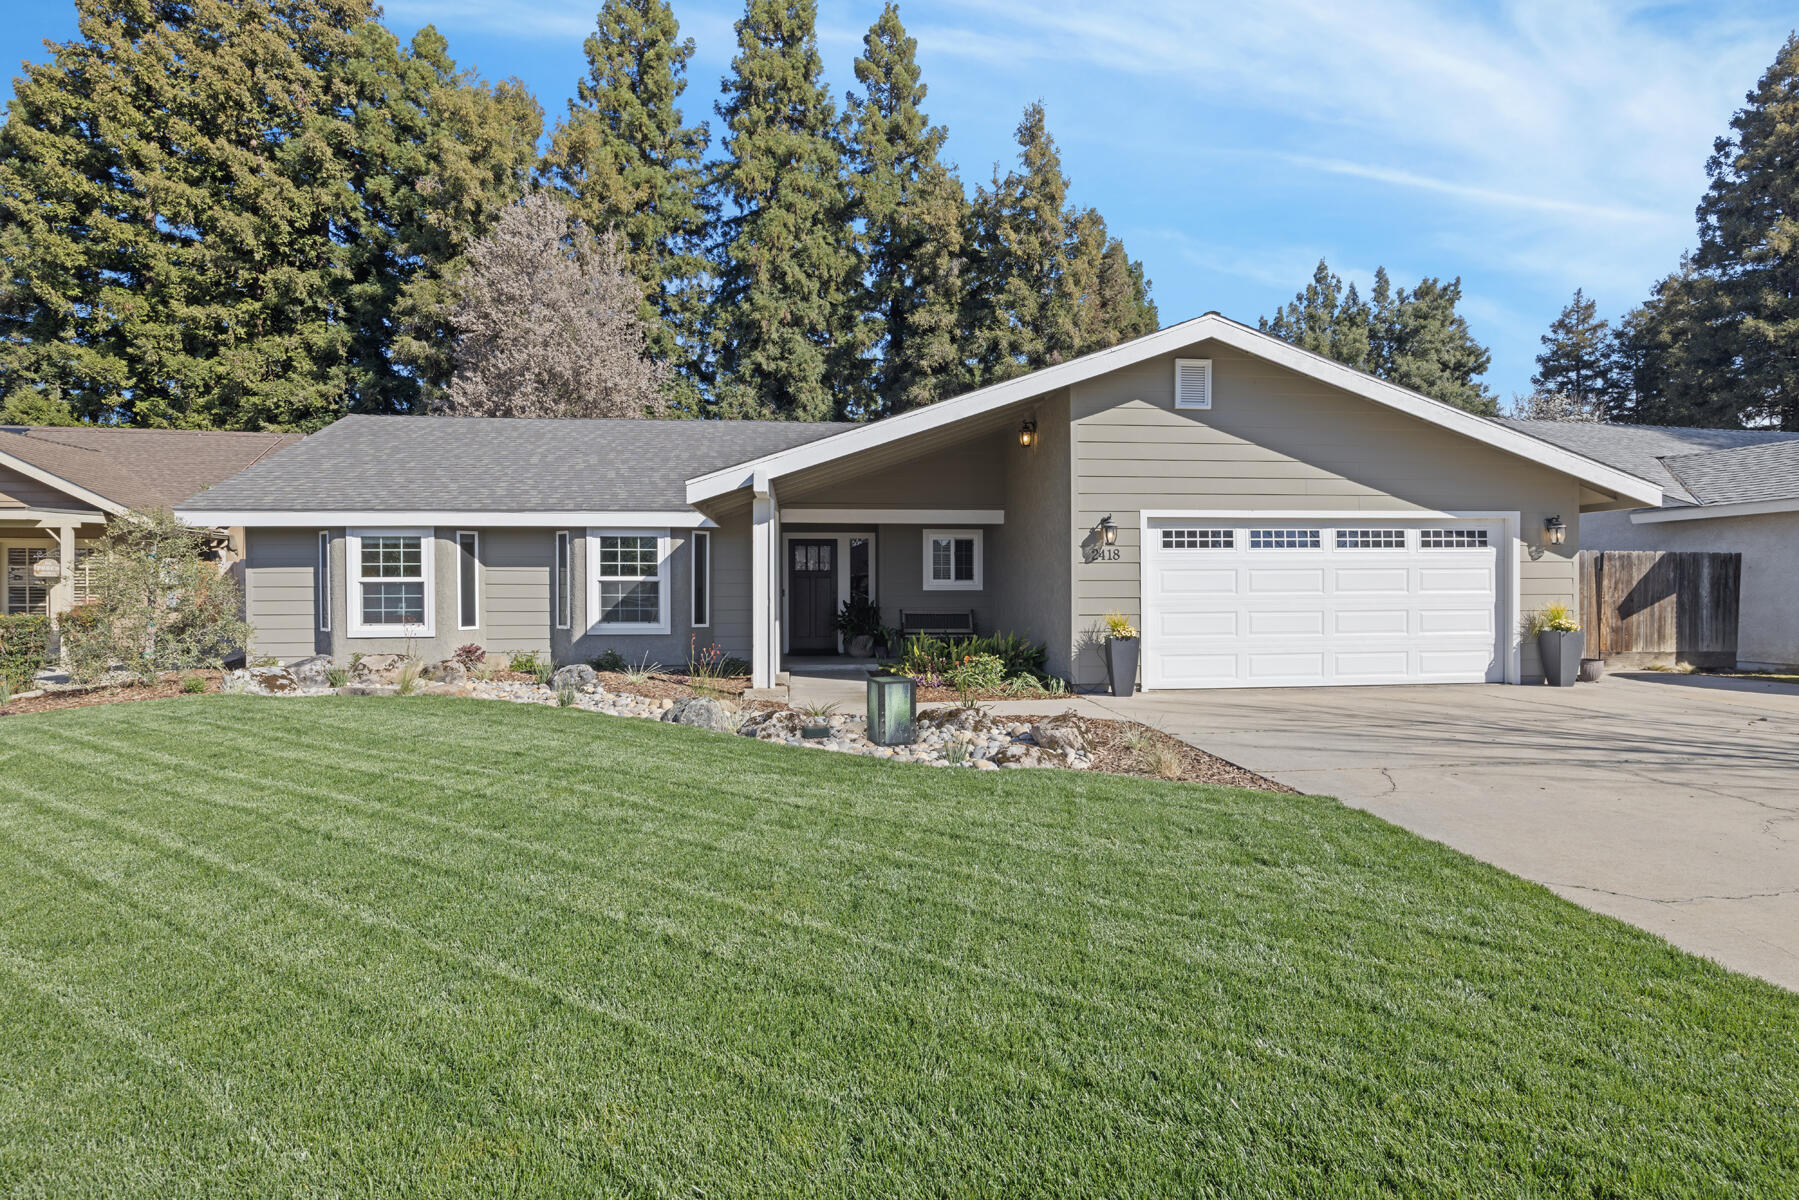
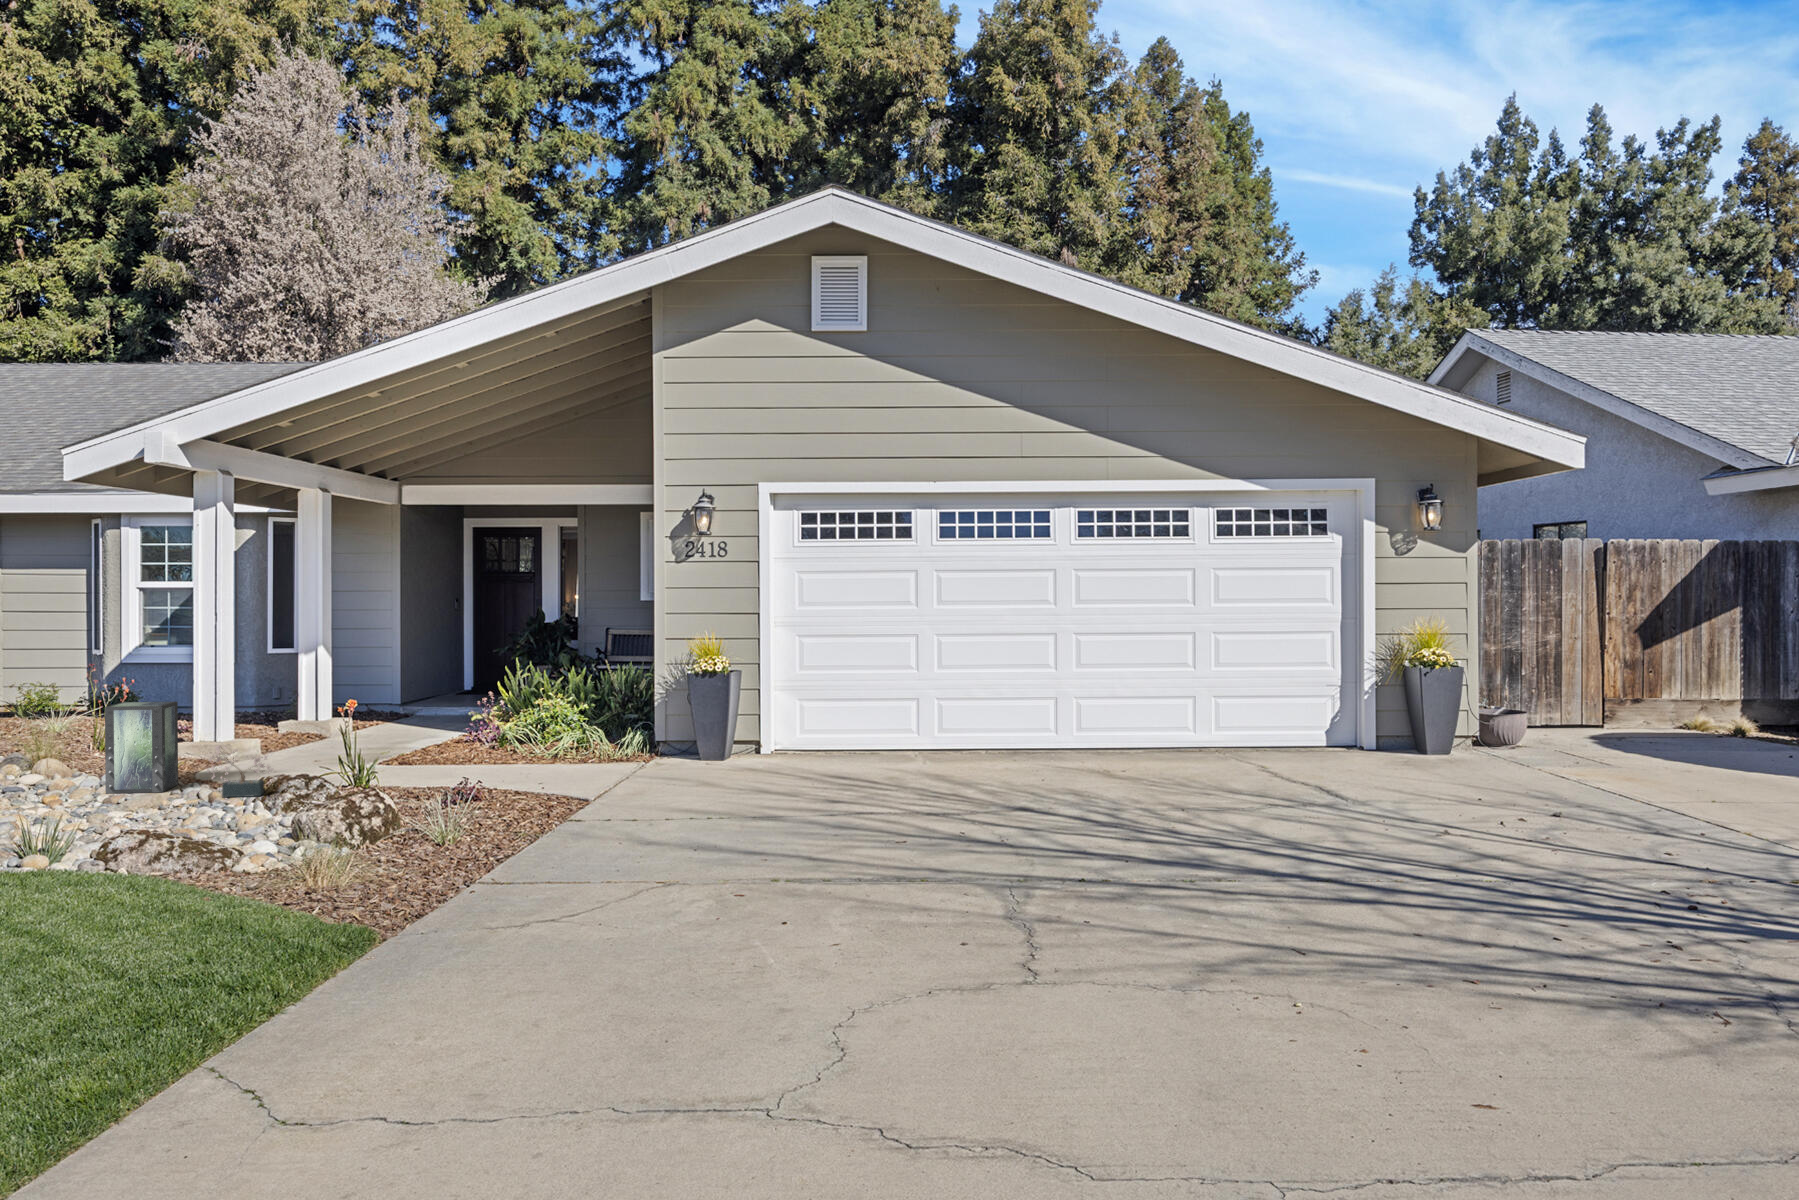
decorative plant: present [792,704,833,739] -> present [208,745,272,797]

